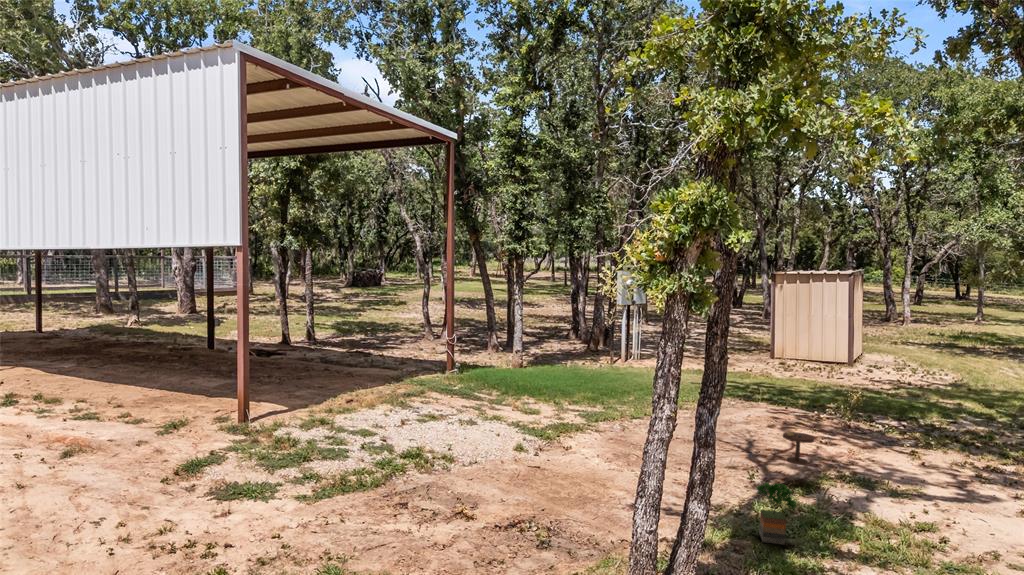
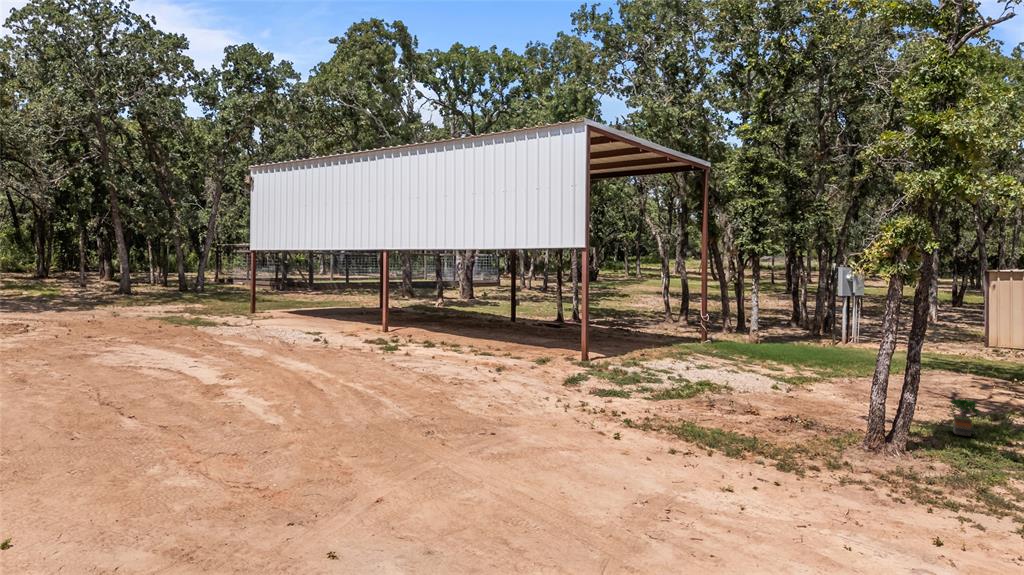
side table: present [783,432,814,465] -> none [978,377,1004,415]

